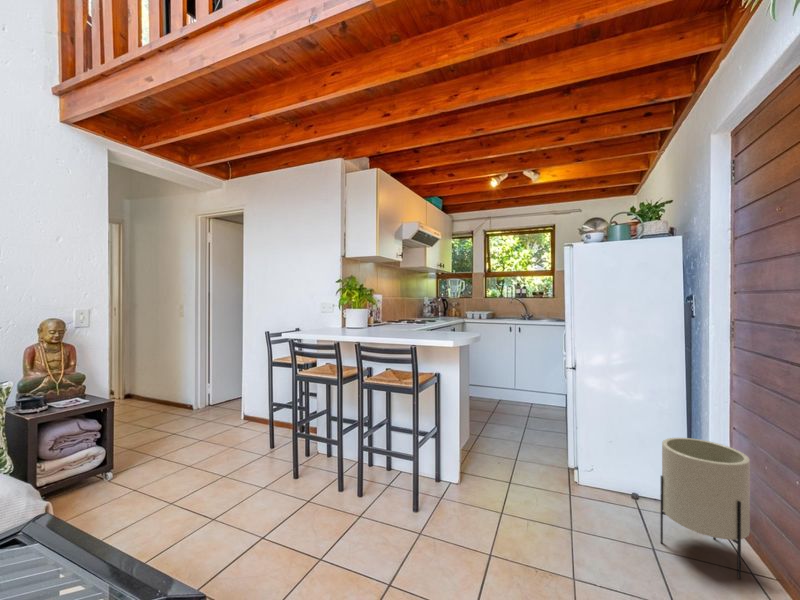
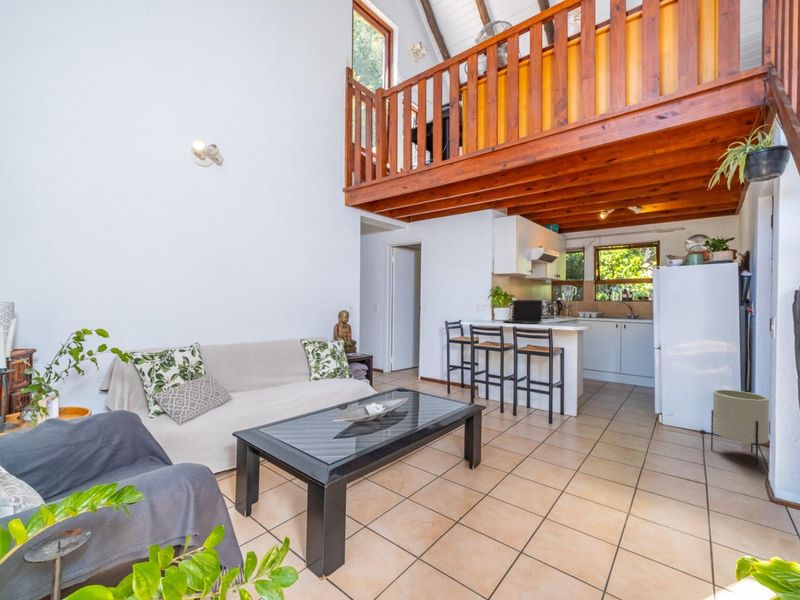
laptop: none [349,296,410,334] -> present [504,300,542,324]

